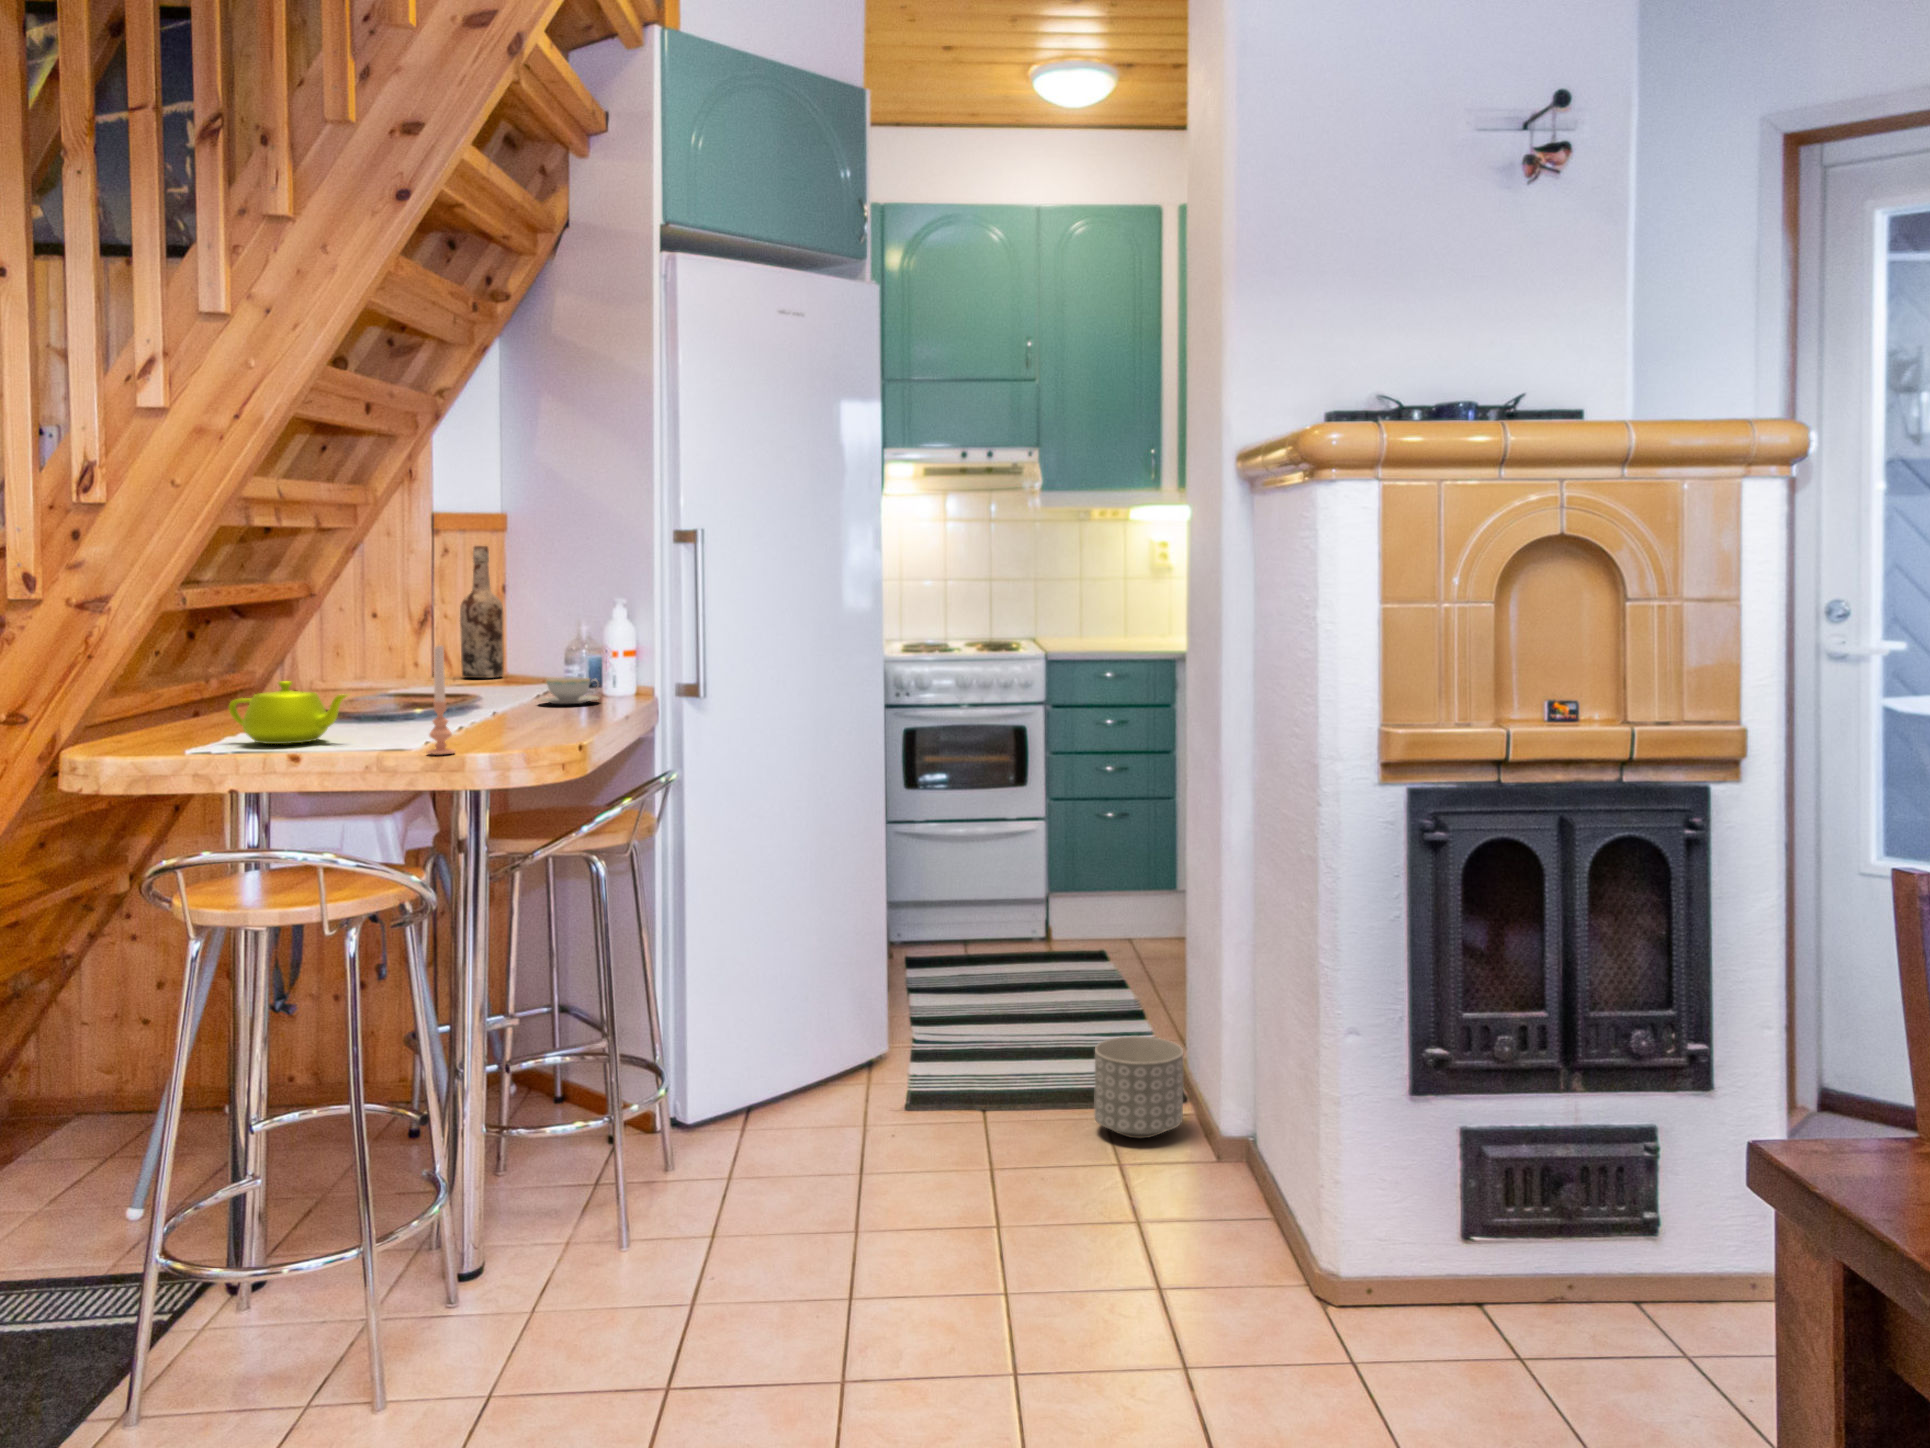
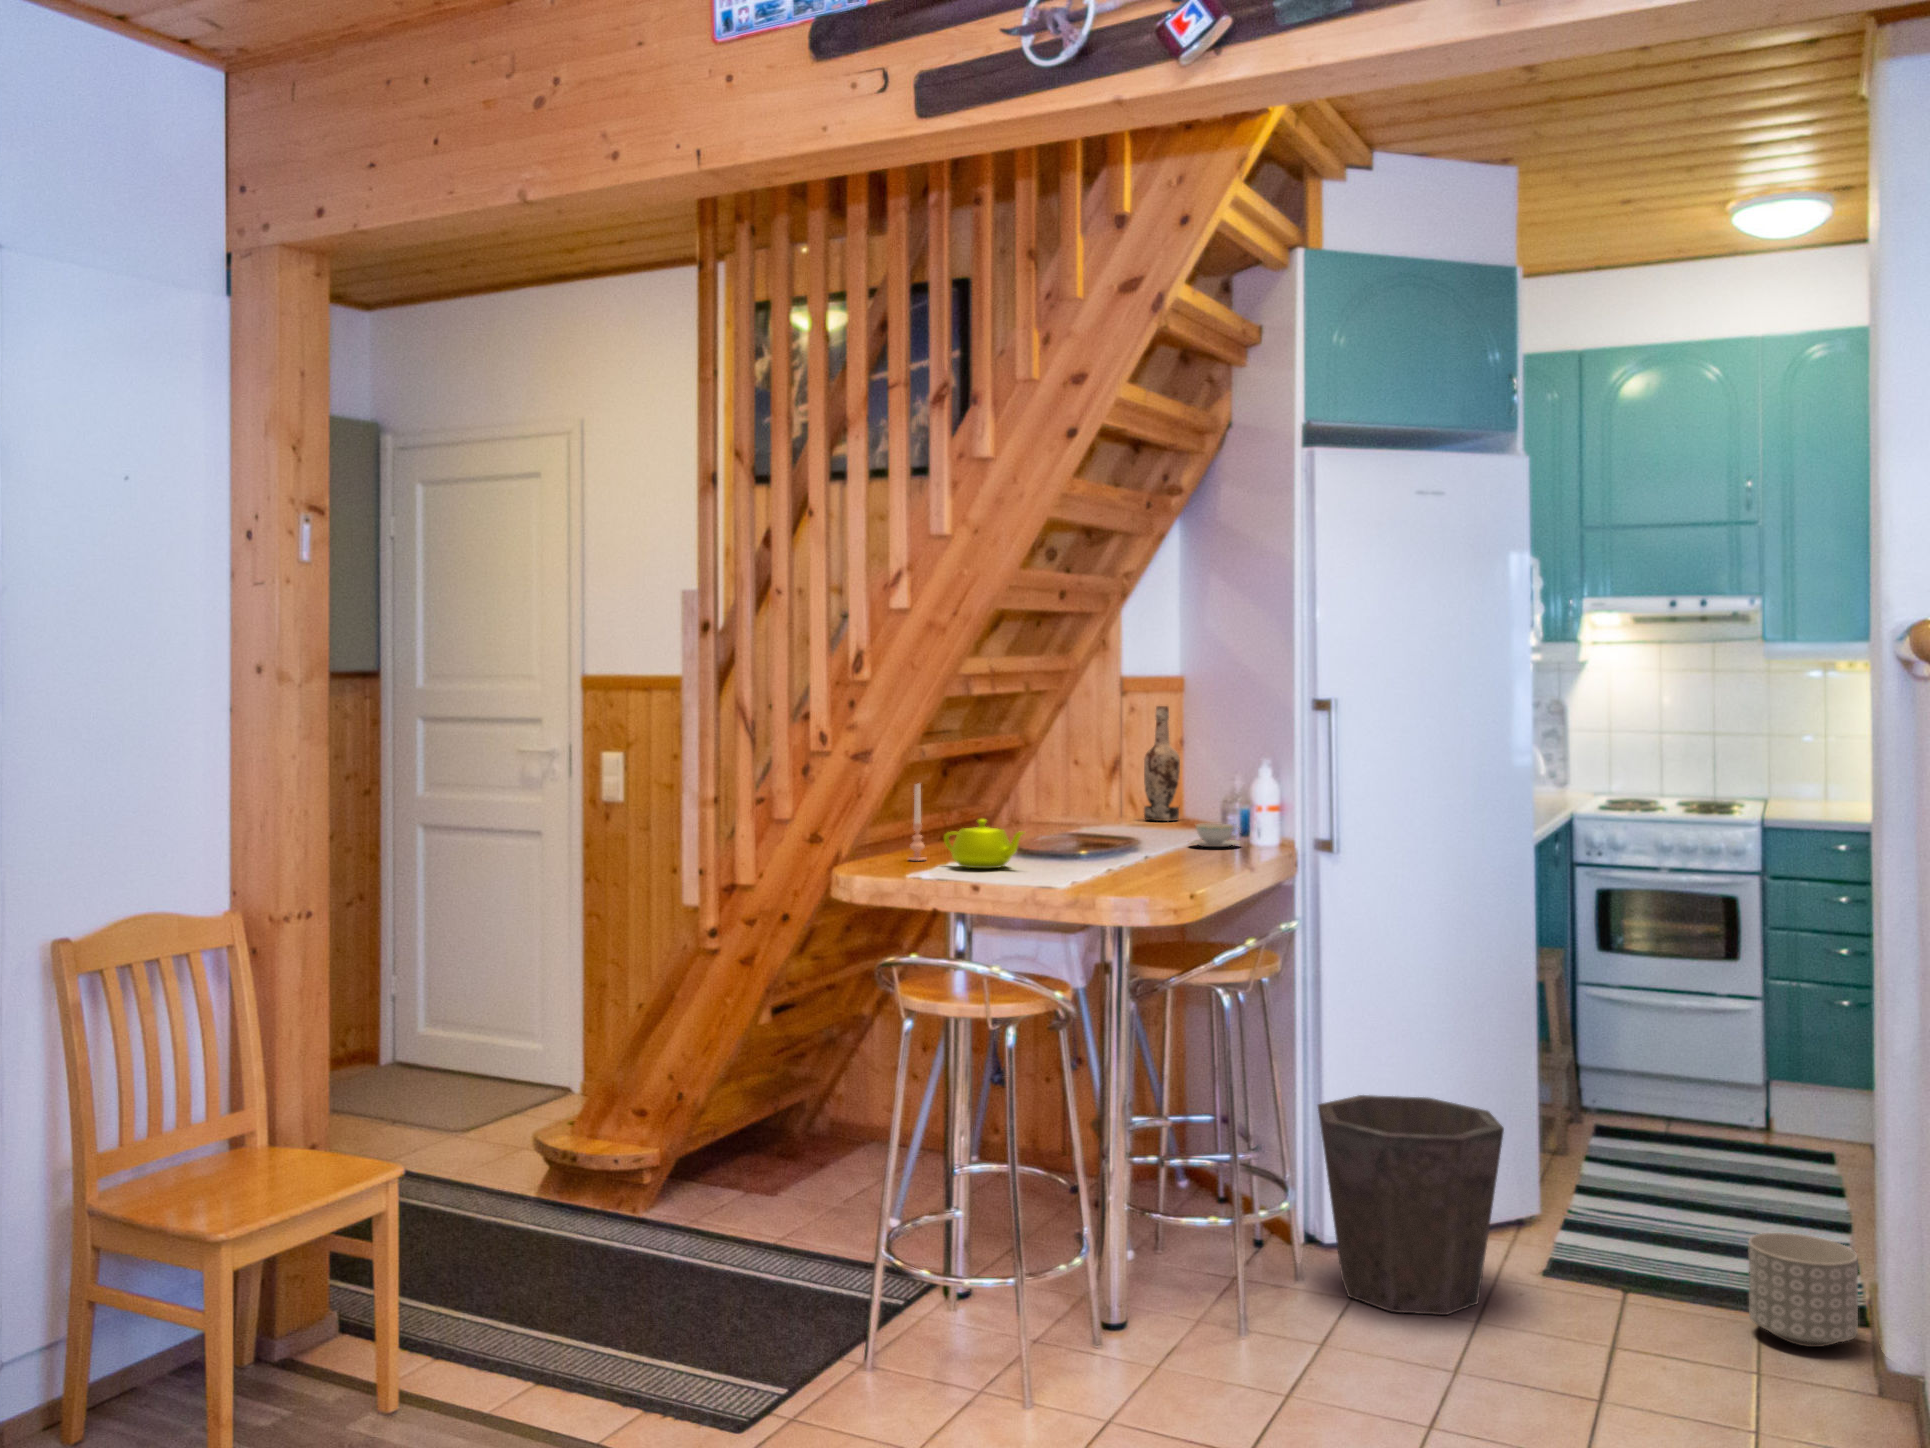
candle: present [427,646,455,755] -> present [908,784,926,861]
waste bin: none [686,954,880,1184] -> present [1318,1095,1504,1315]

